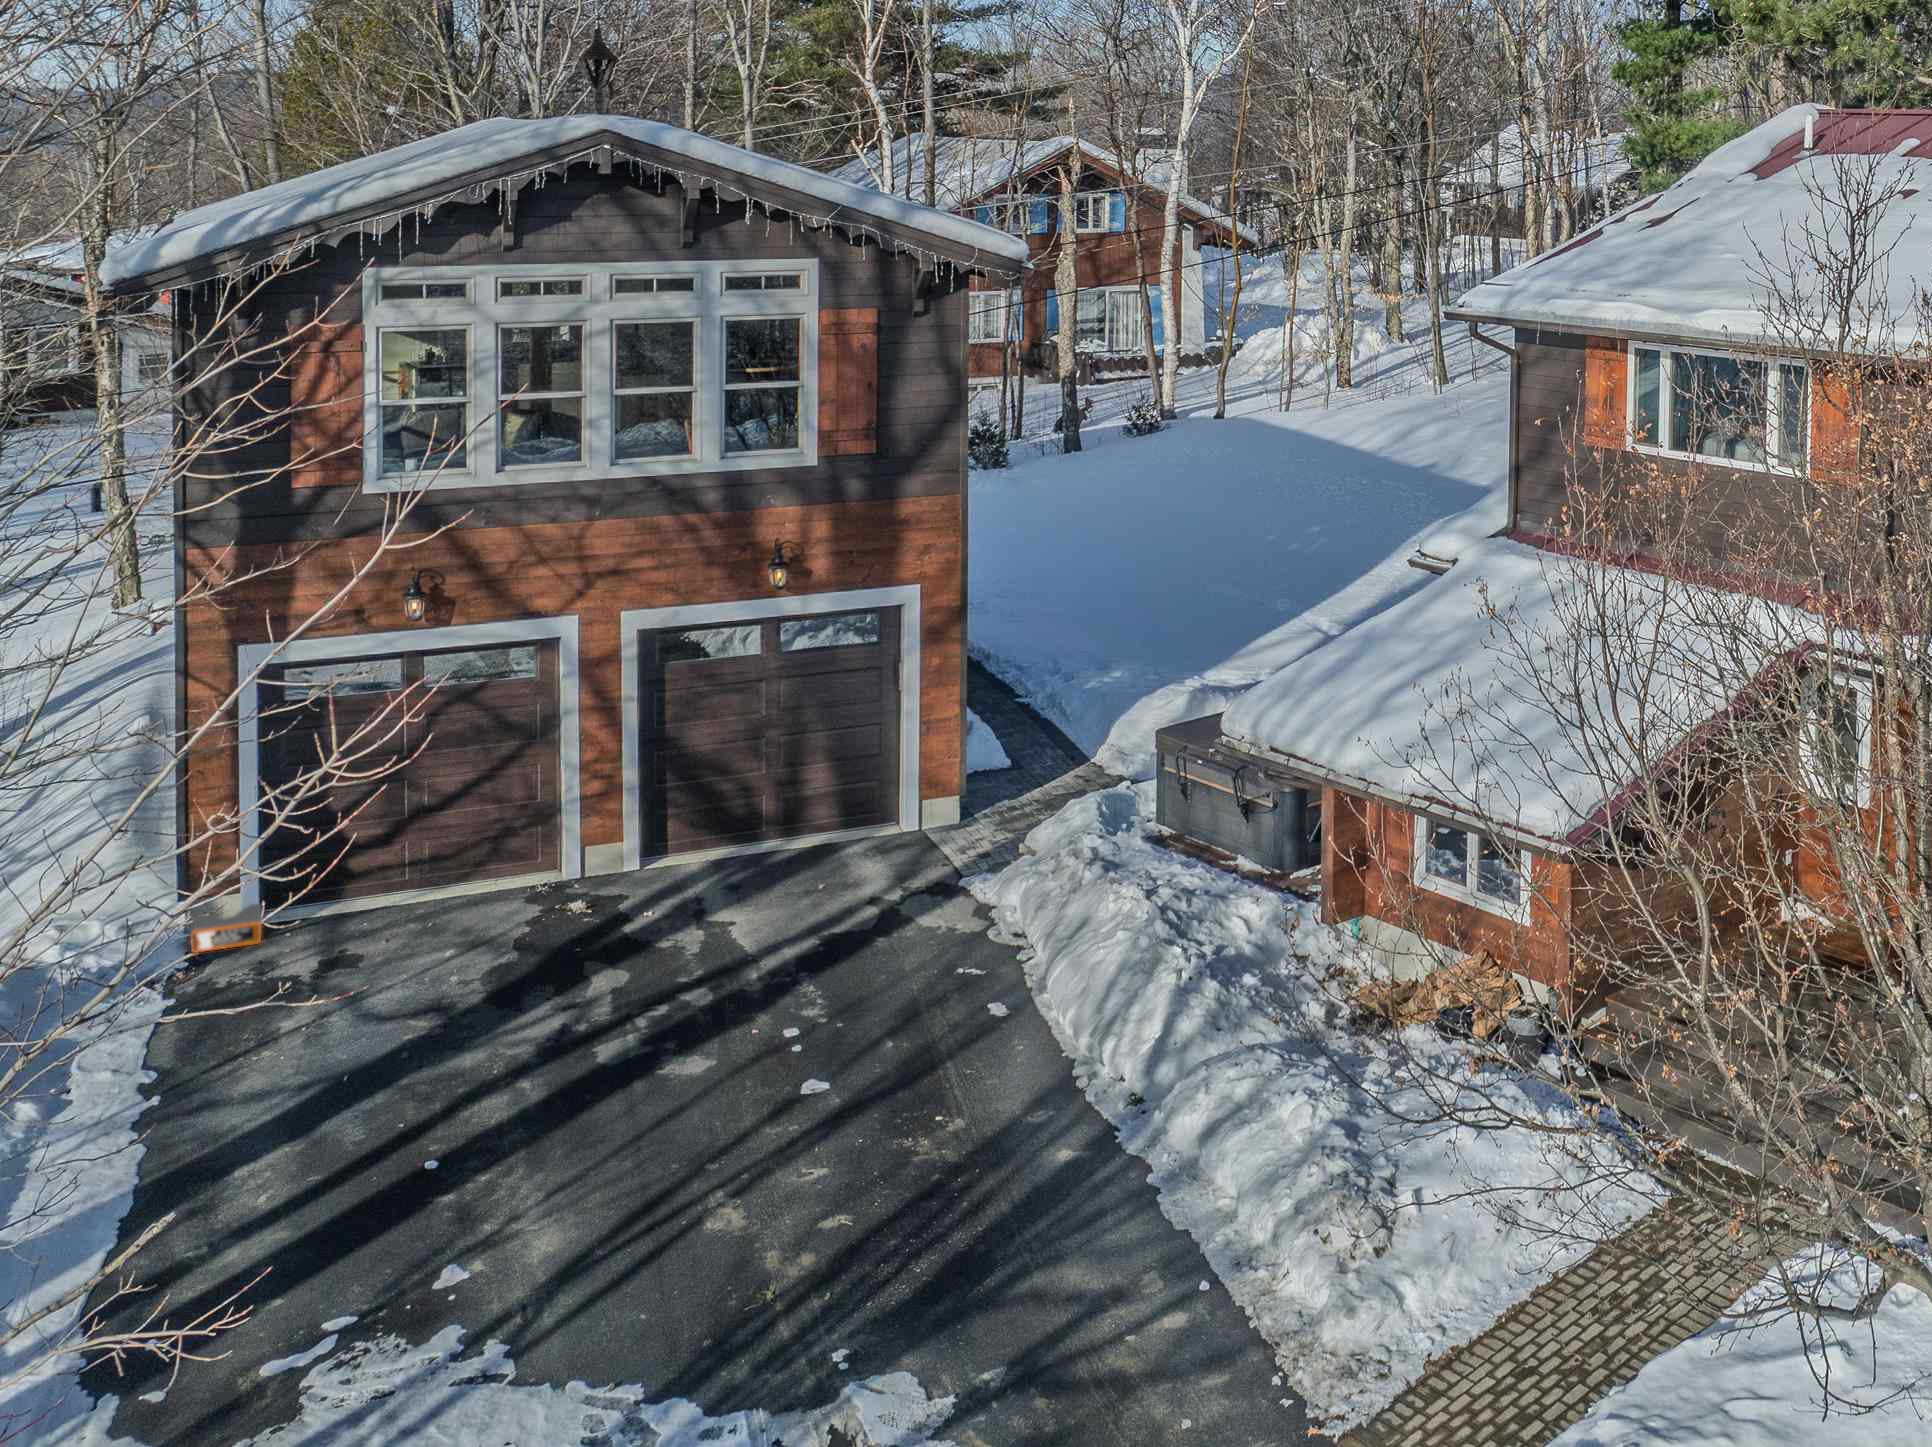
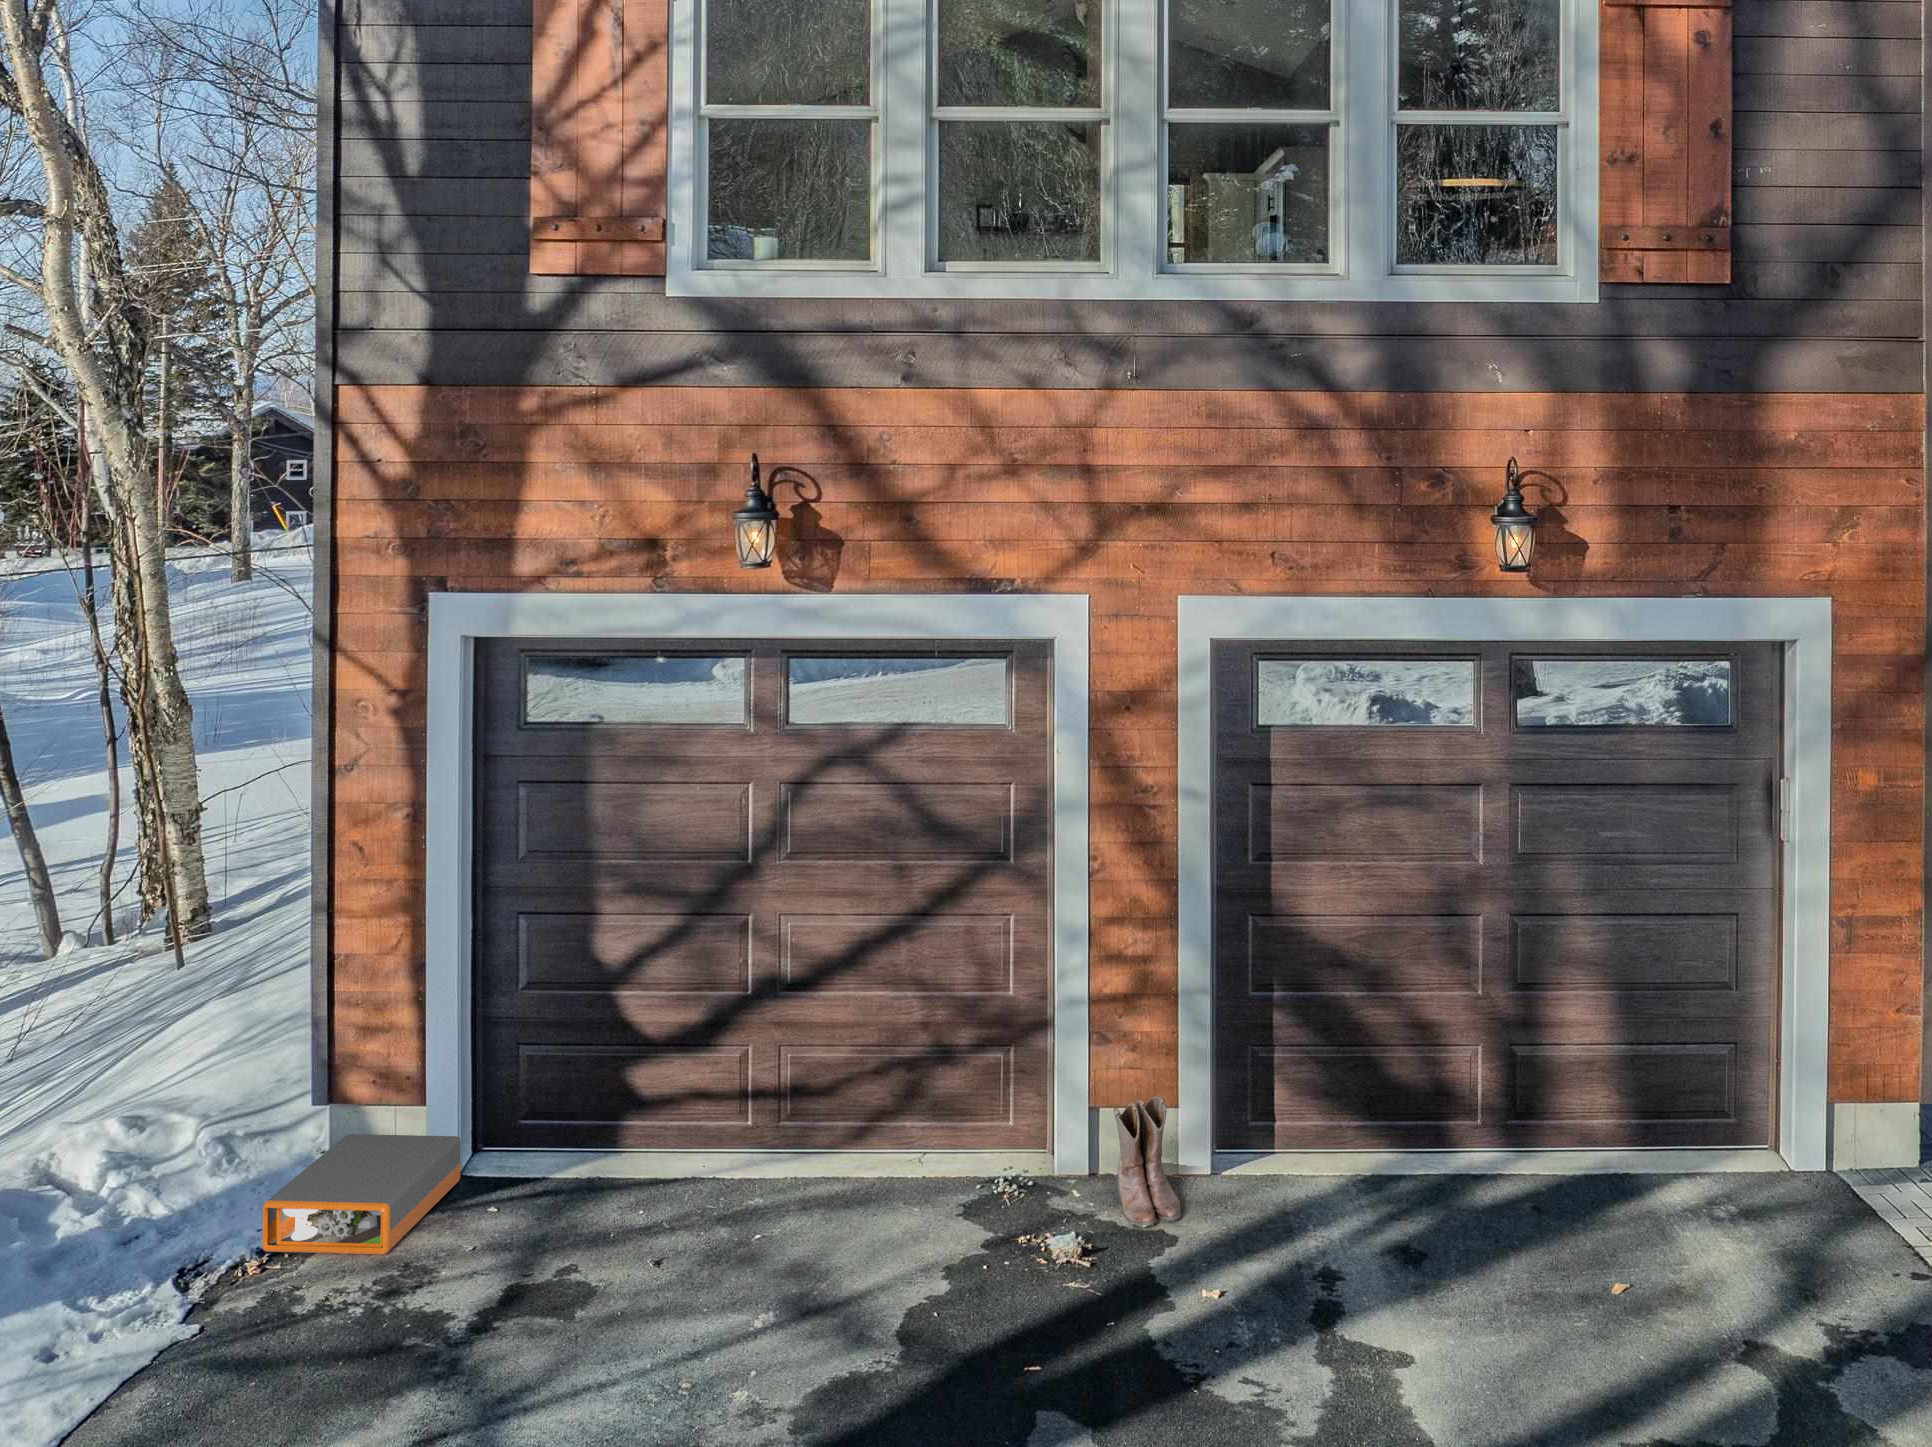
boots: none [601,834,636,884] -> present [1113,1096,1181,1228]

